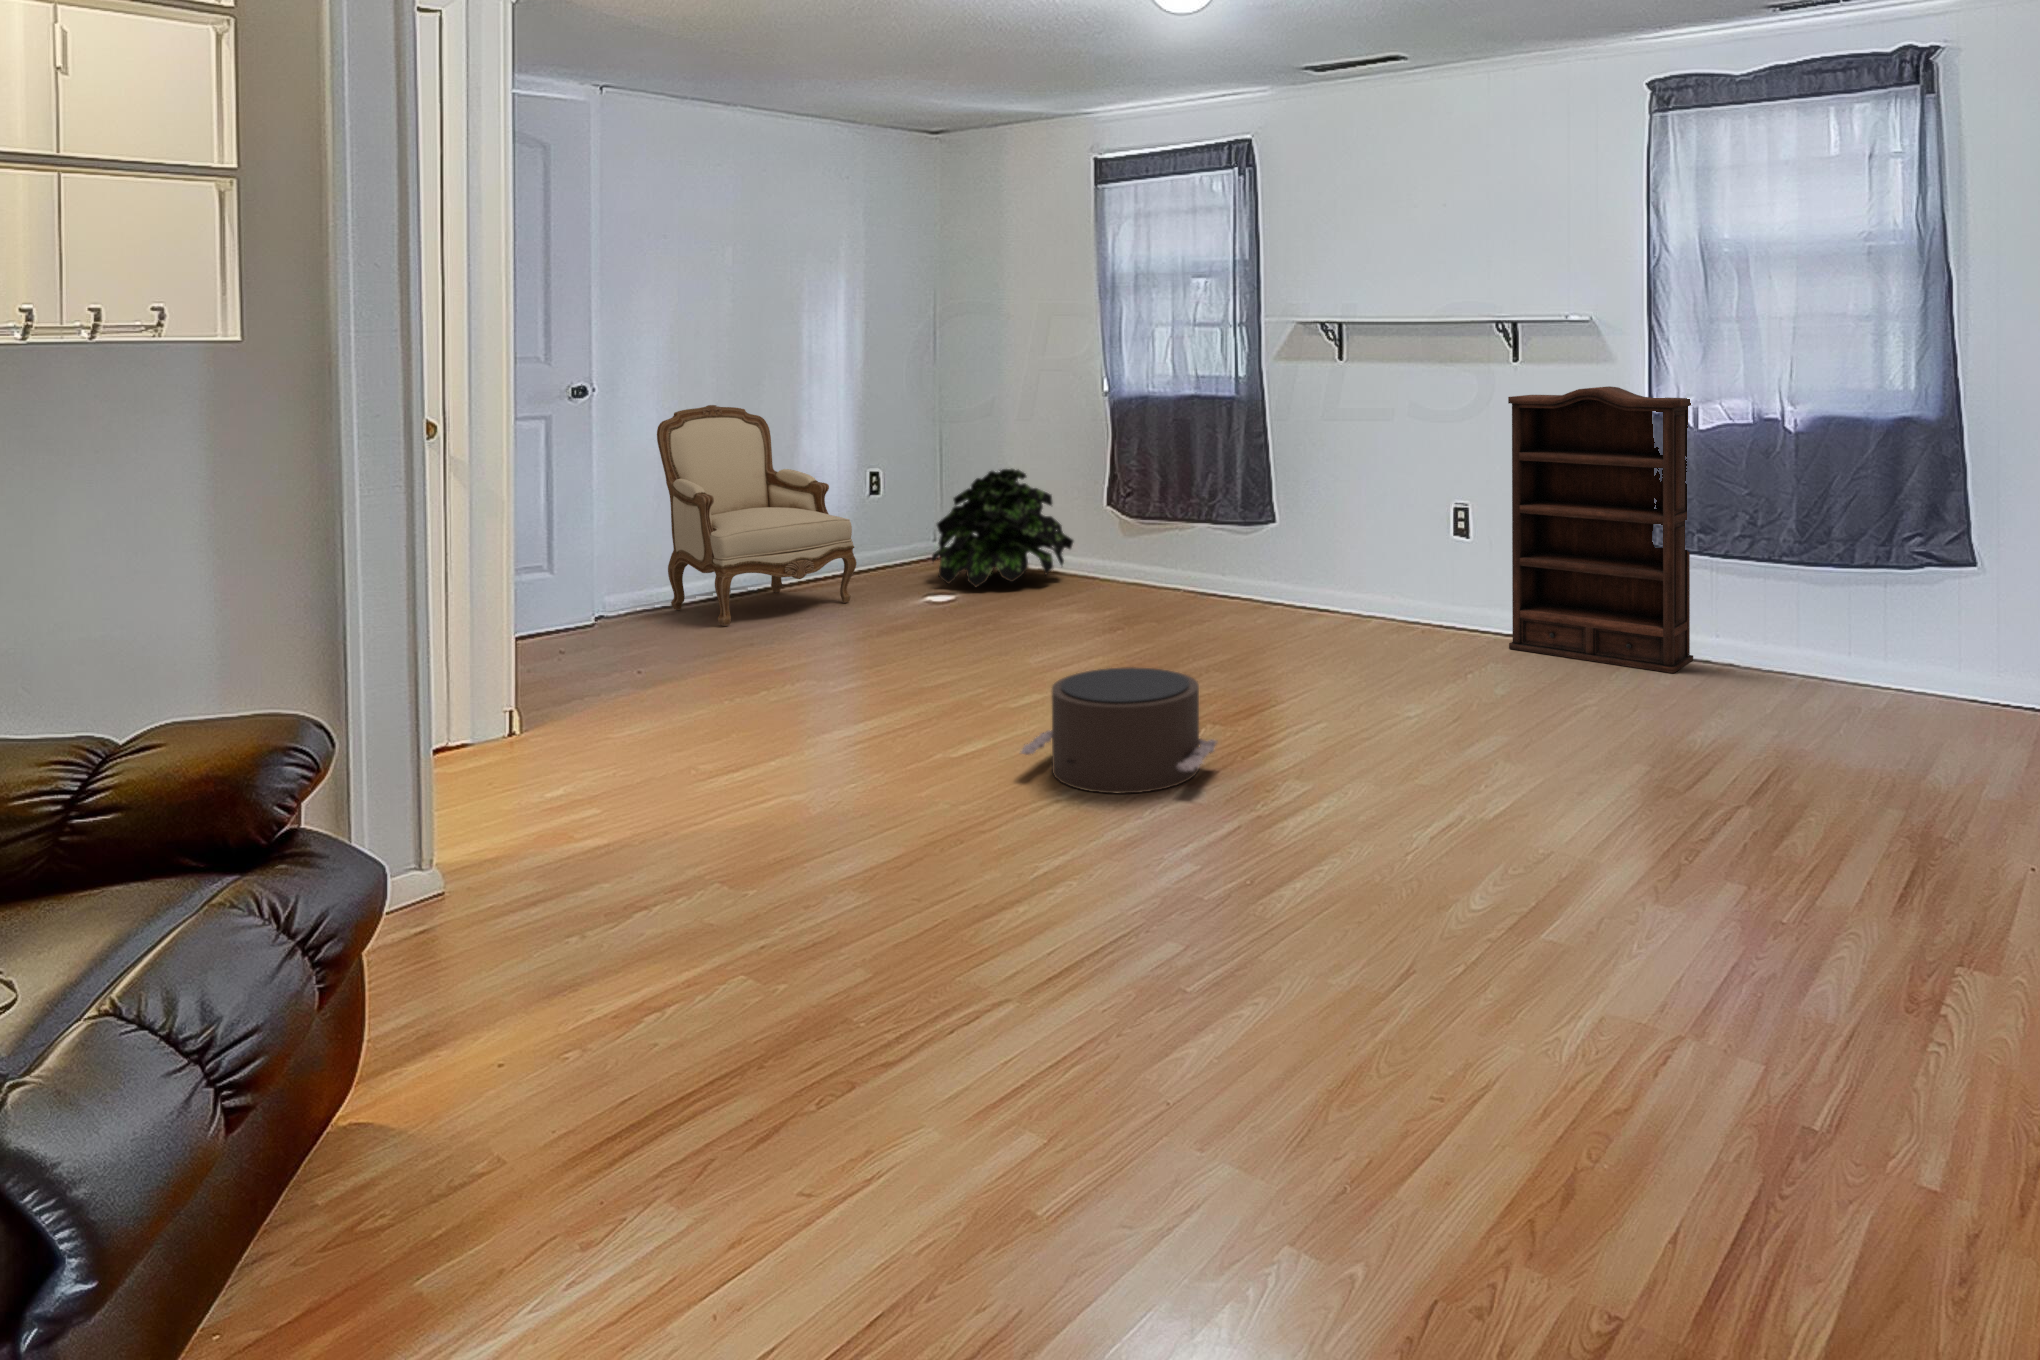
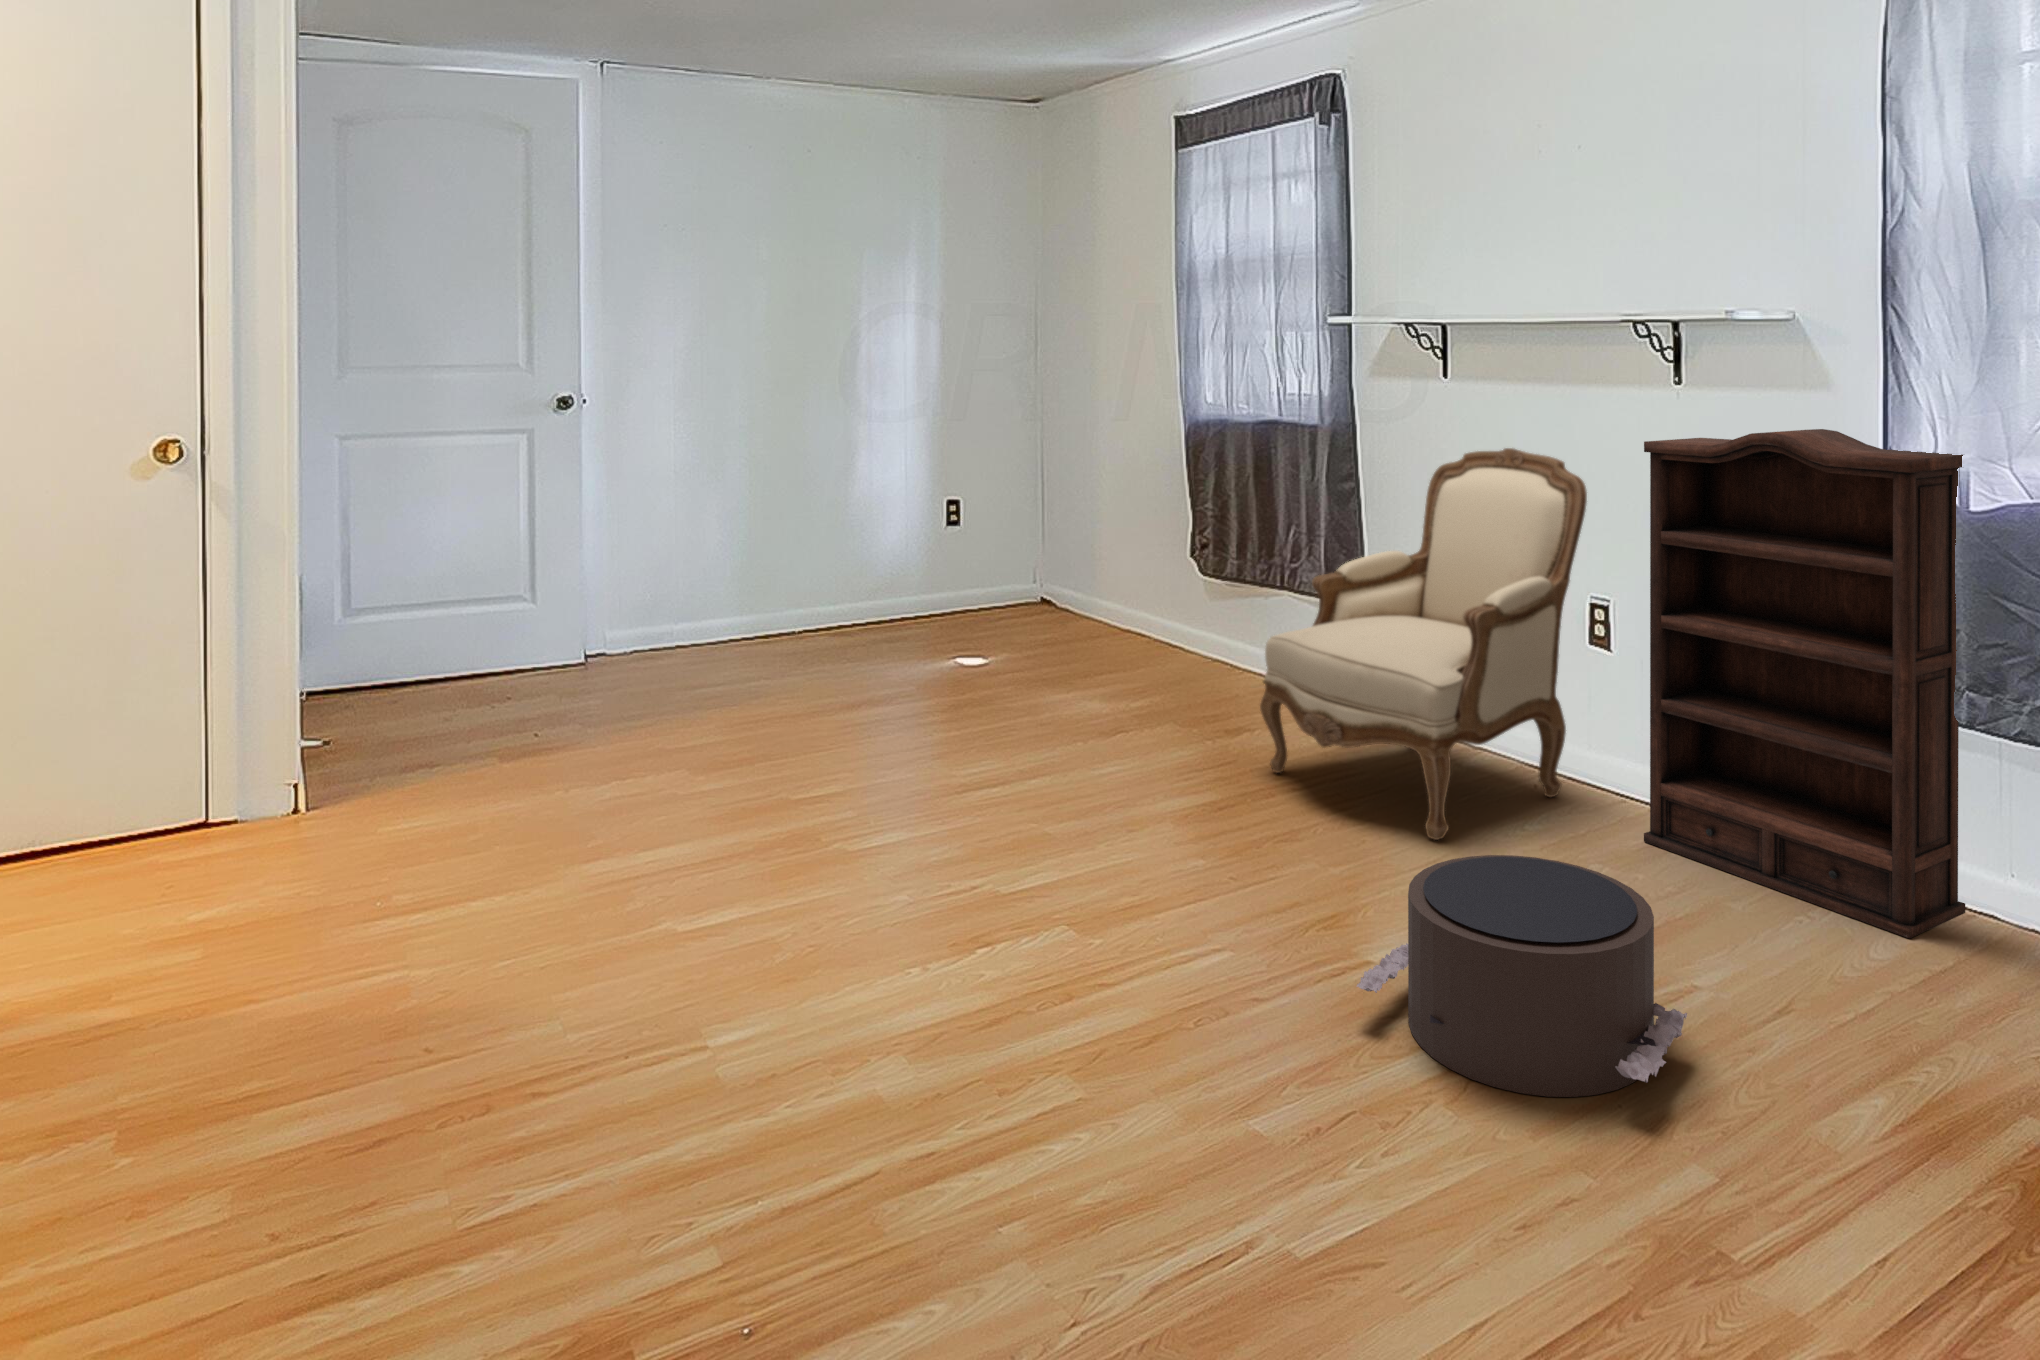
armchair: present [657,405,857,626] -> present [1260,448,1587,840]
potted plant: present [932,469,1073,587] -> none [972,506,1150,654]
pouf: present [1021,667,1217,794] -> present [1356,855,1687,1097]

